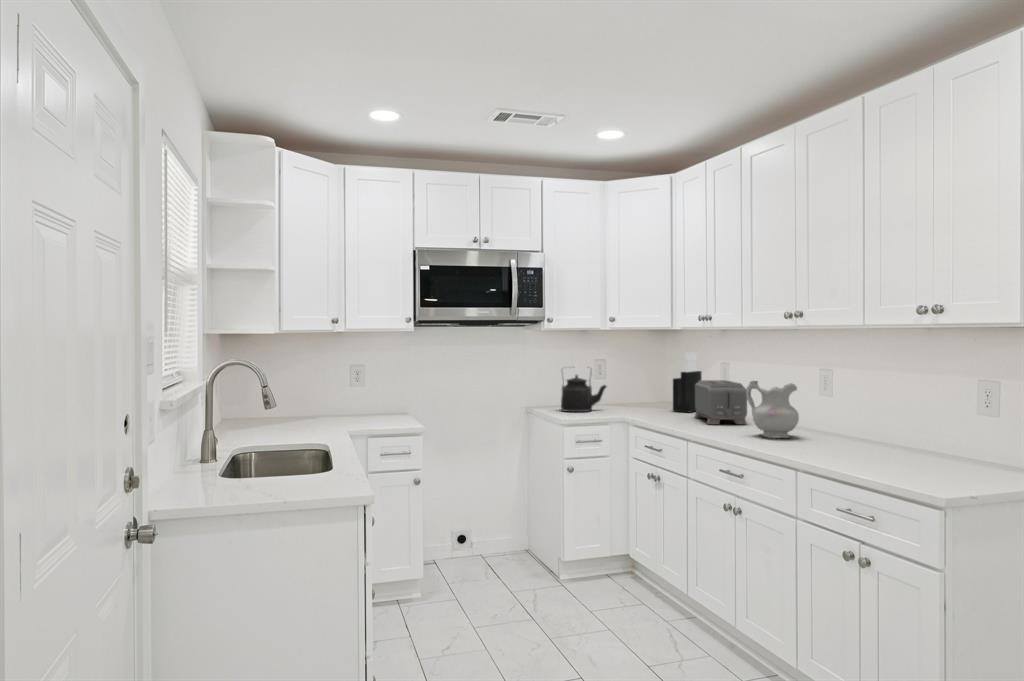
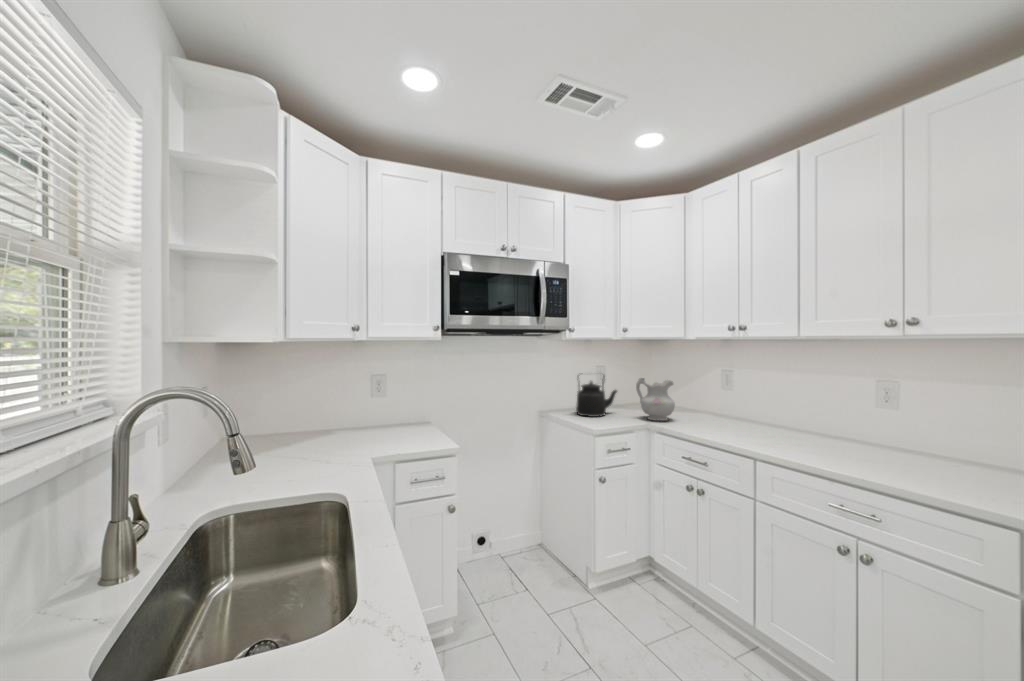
knife block: present [673,352,702,412] -> none [678,359,701,416]
toaster: present [695,380,747,424] -> none [715,388,791,437]
ceramic pitcher: present [746,381,799,438] -> present [636,378,675,421]

